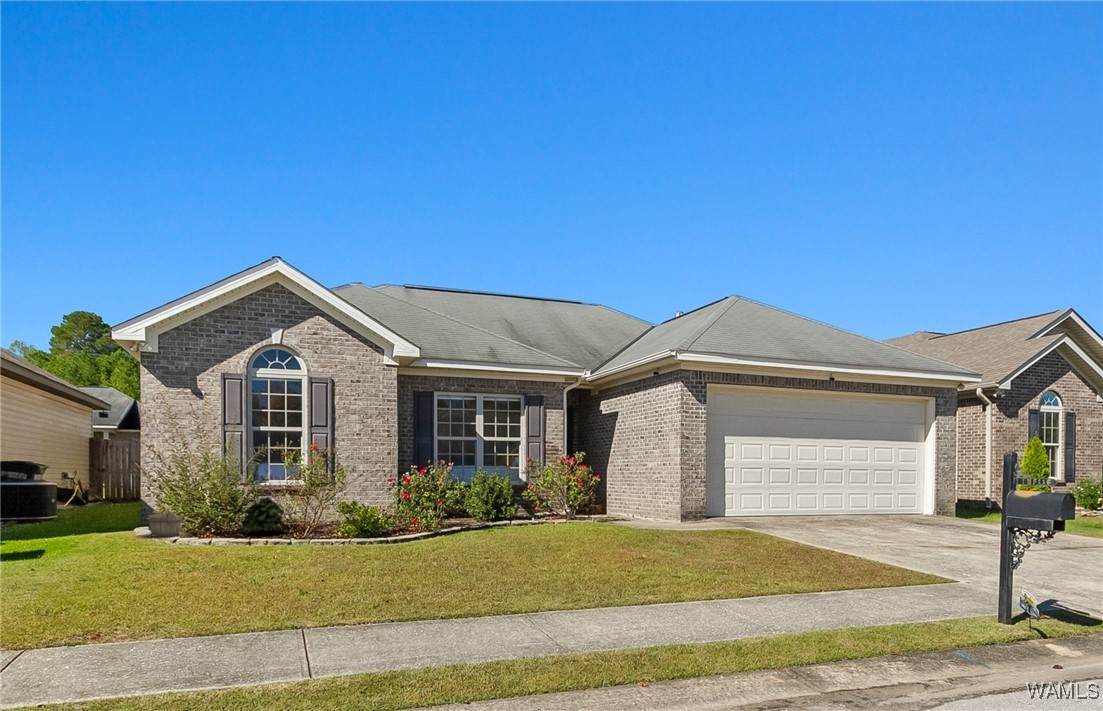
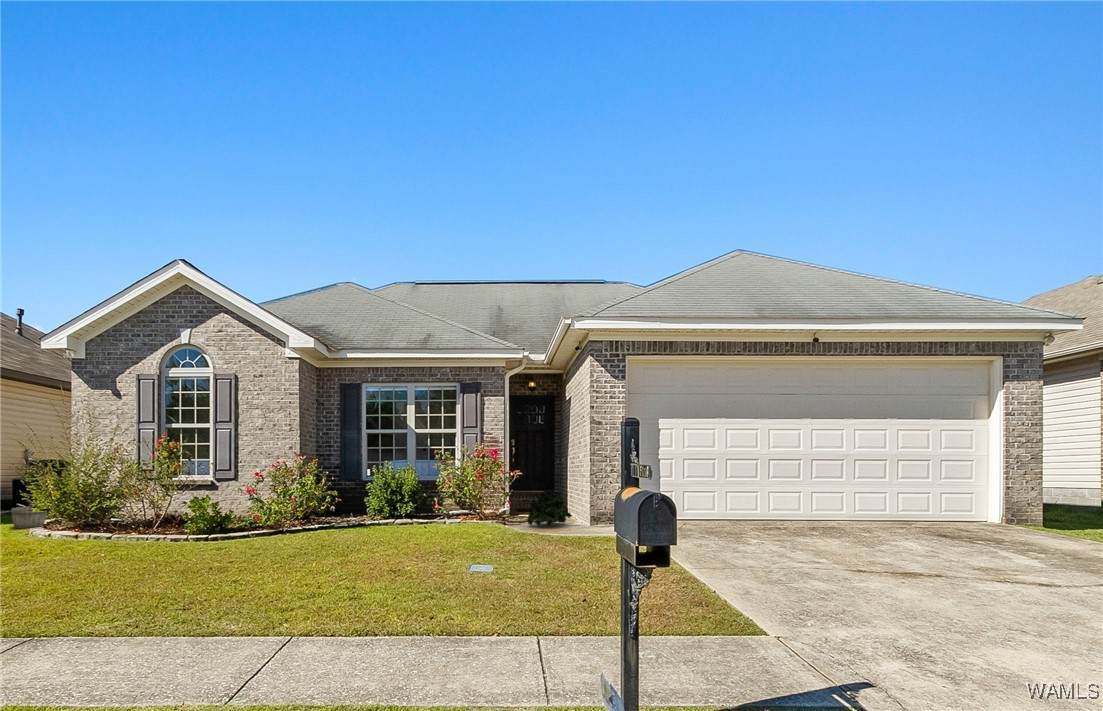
potted plant: present [241,497,286,534] -> present [527,490,571,525]

